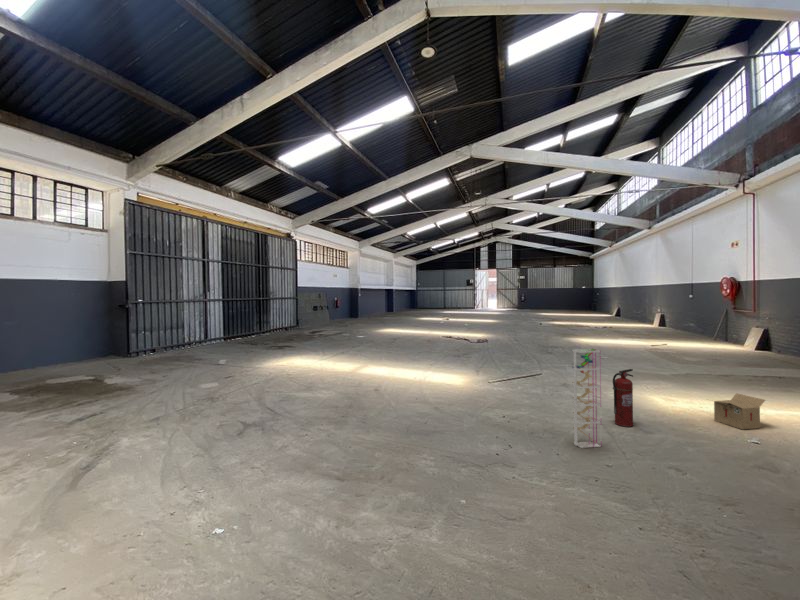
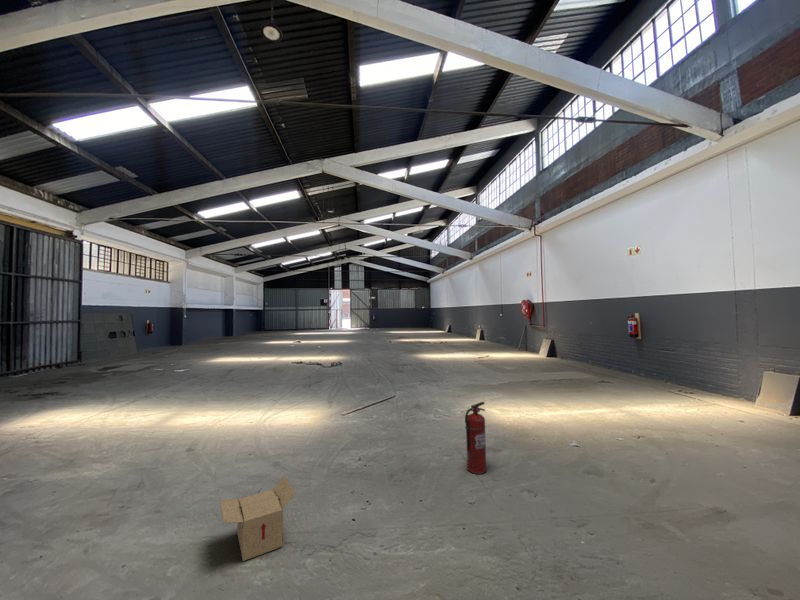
shelving unit: present [572,349,601,448] -> none [424,386,460,533]
cardboard box: present [714,393,765,429] -> present [220,476,295,561]

